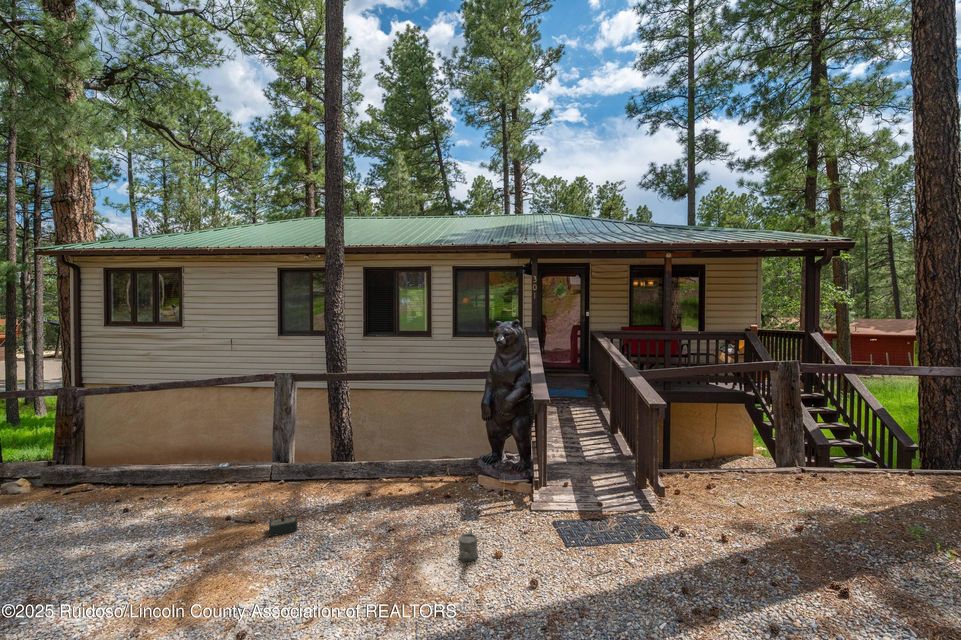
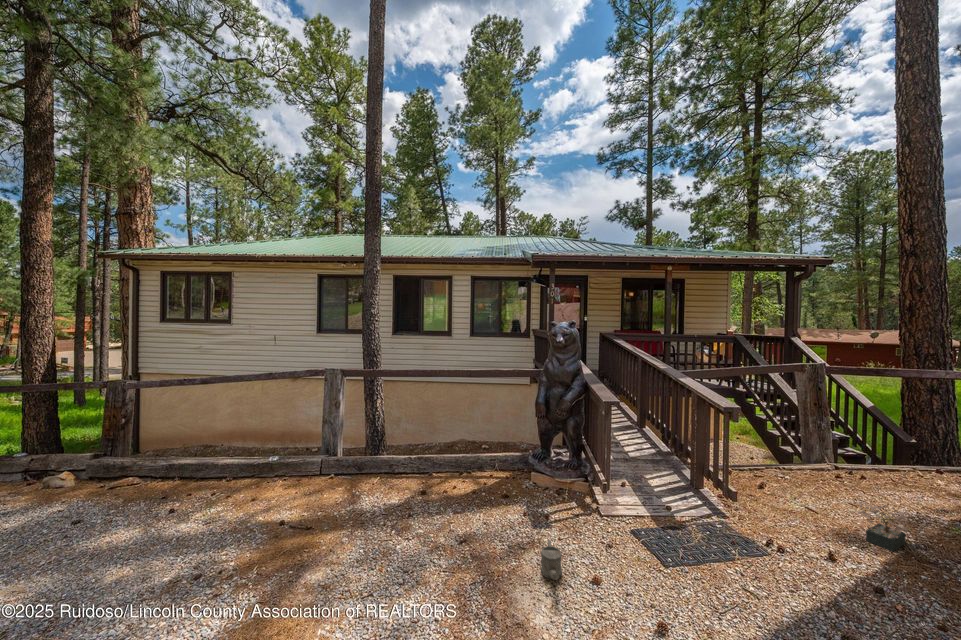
decorative plant: present [256,495,304,536] -> present [858,502,908,552]

